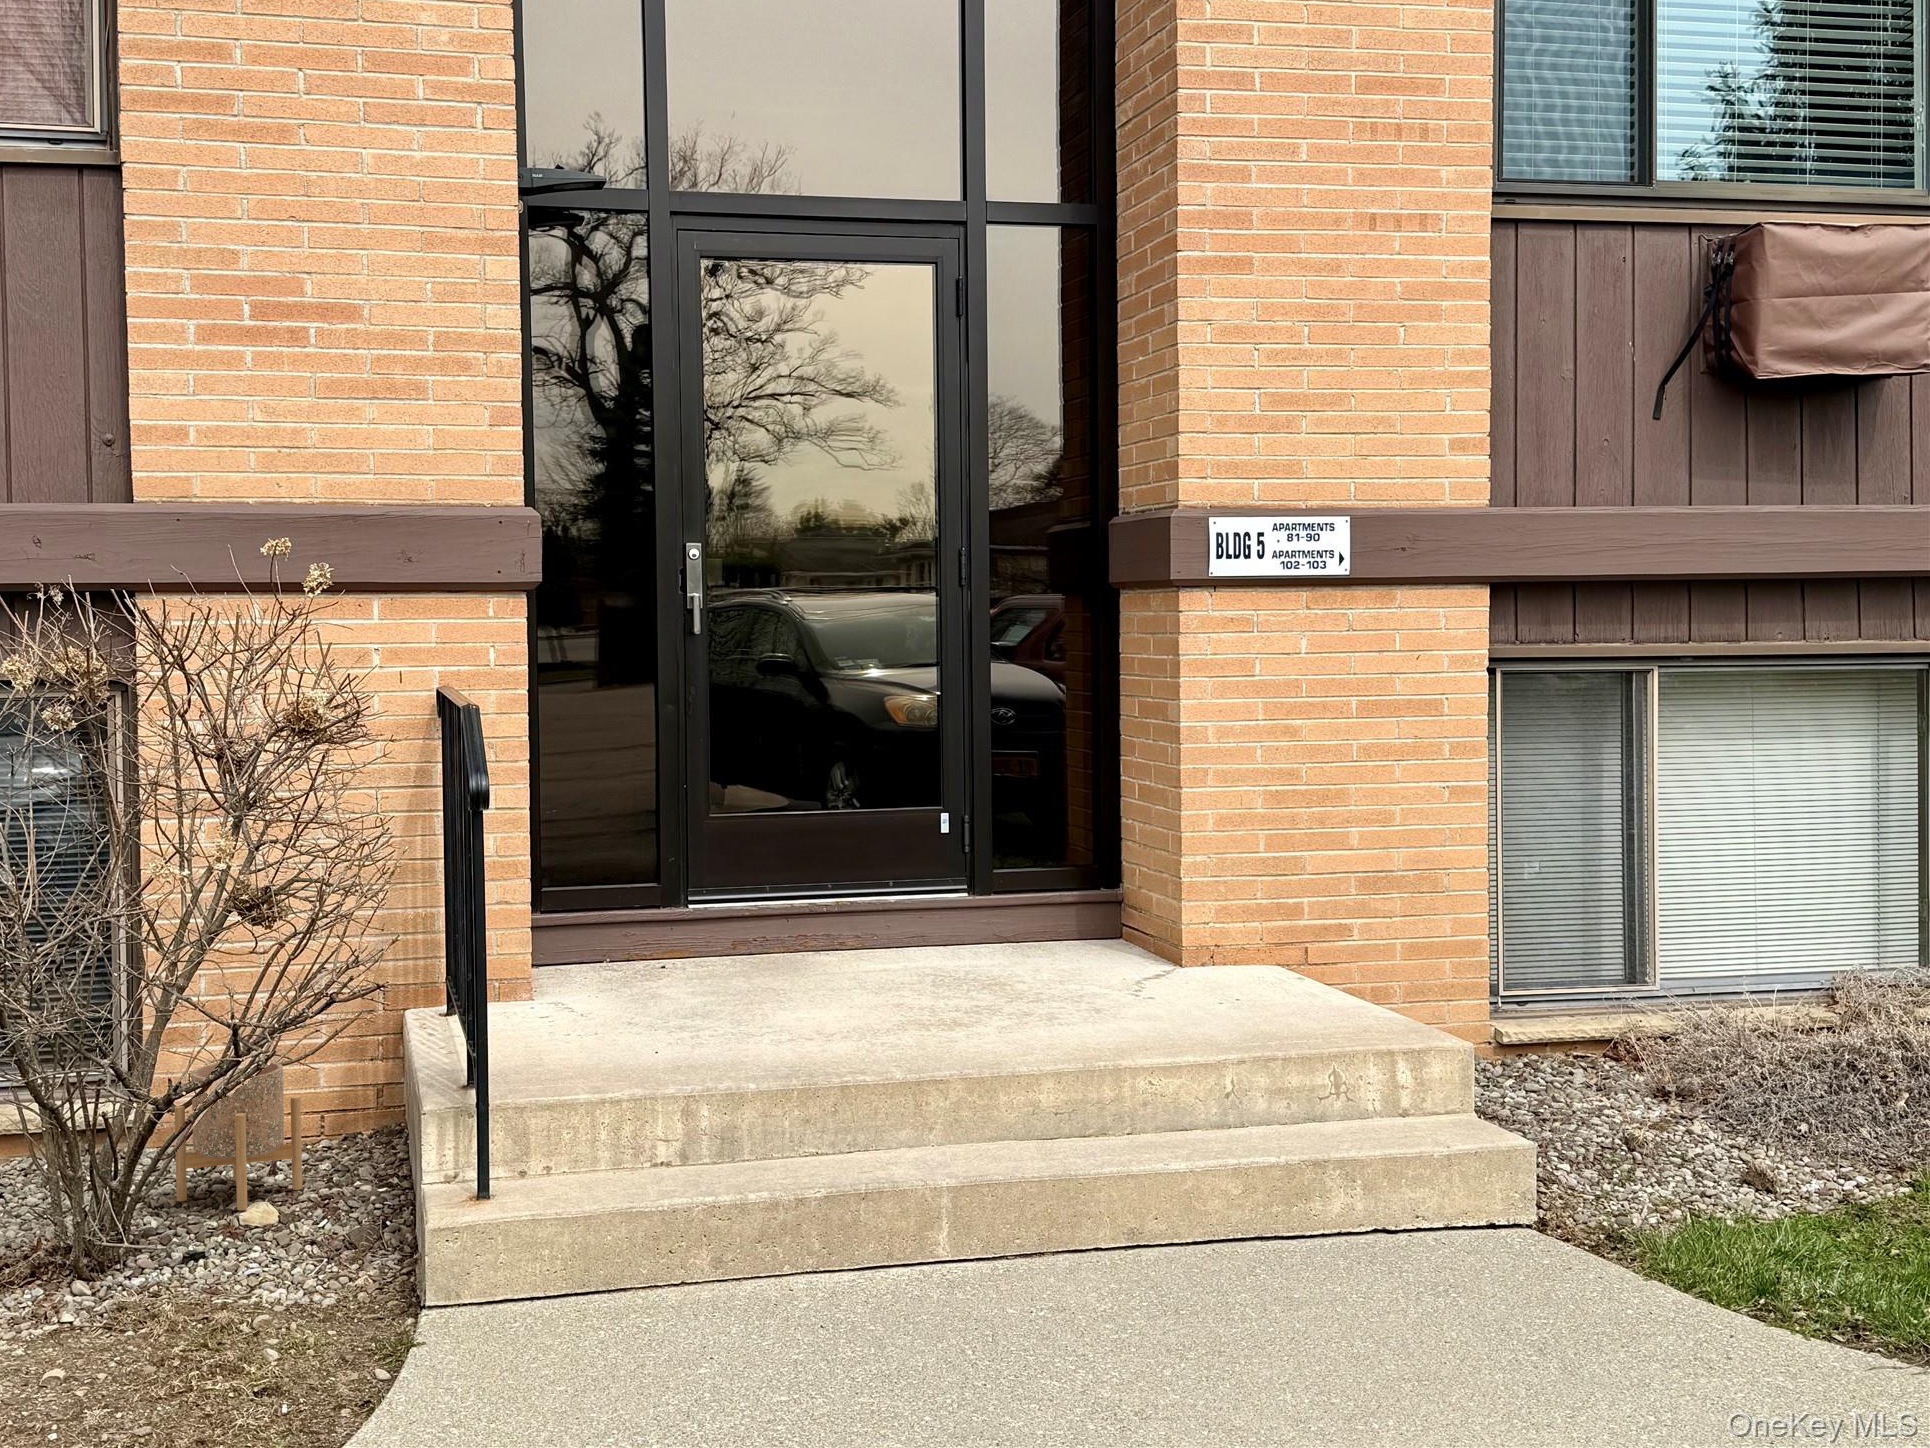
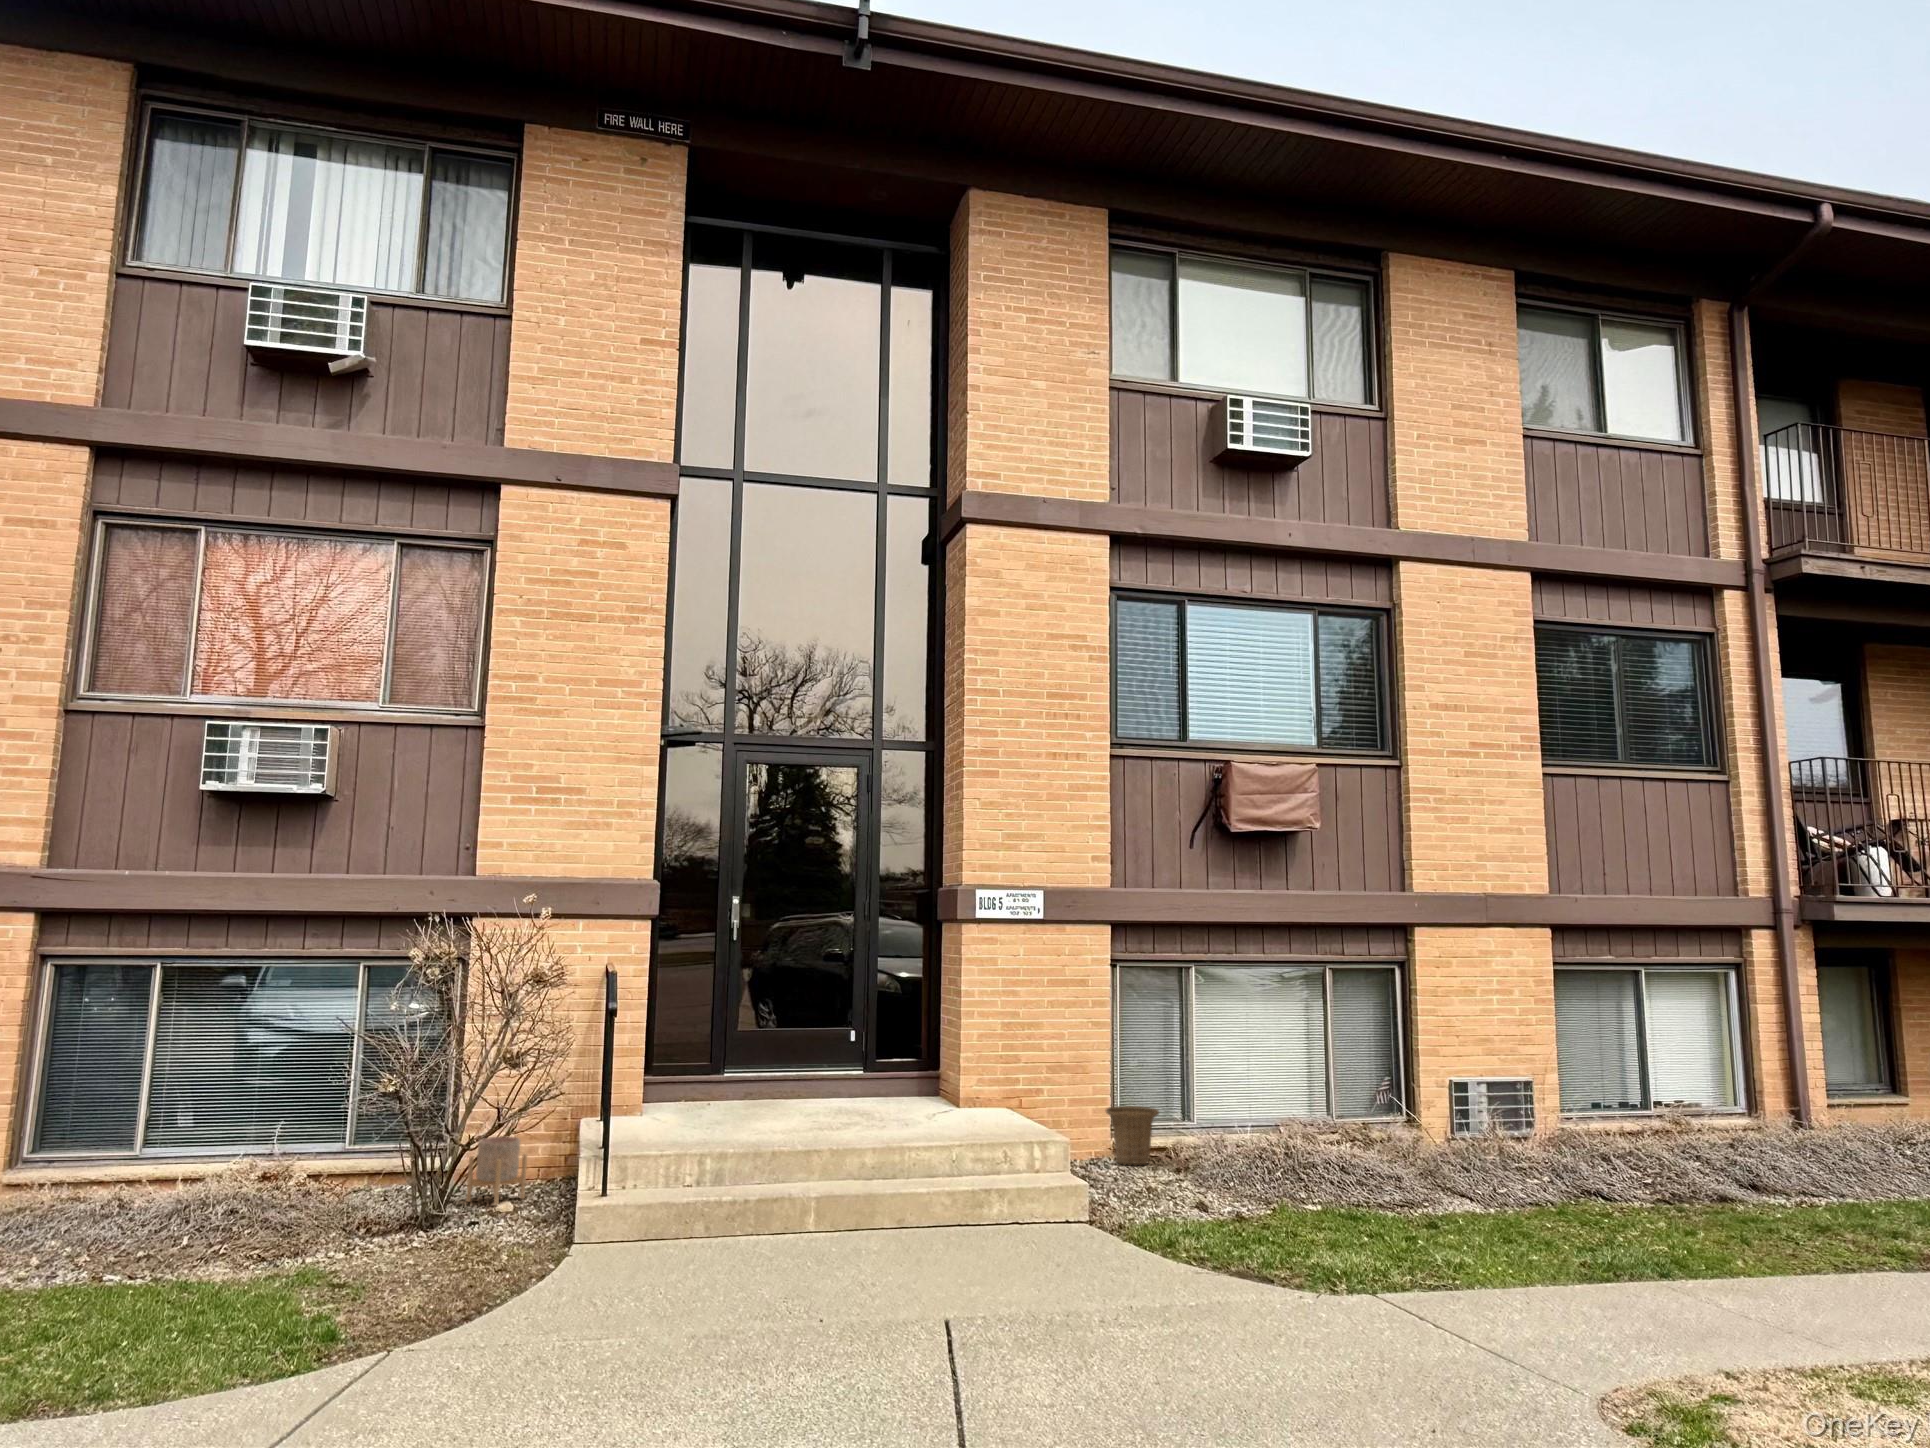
basket: none [1489,956,1606,1078] -> present [1106,1106,1159,1166]

